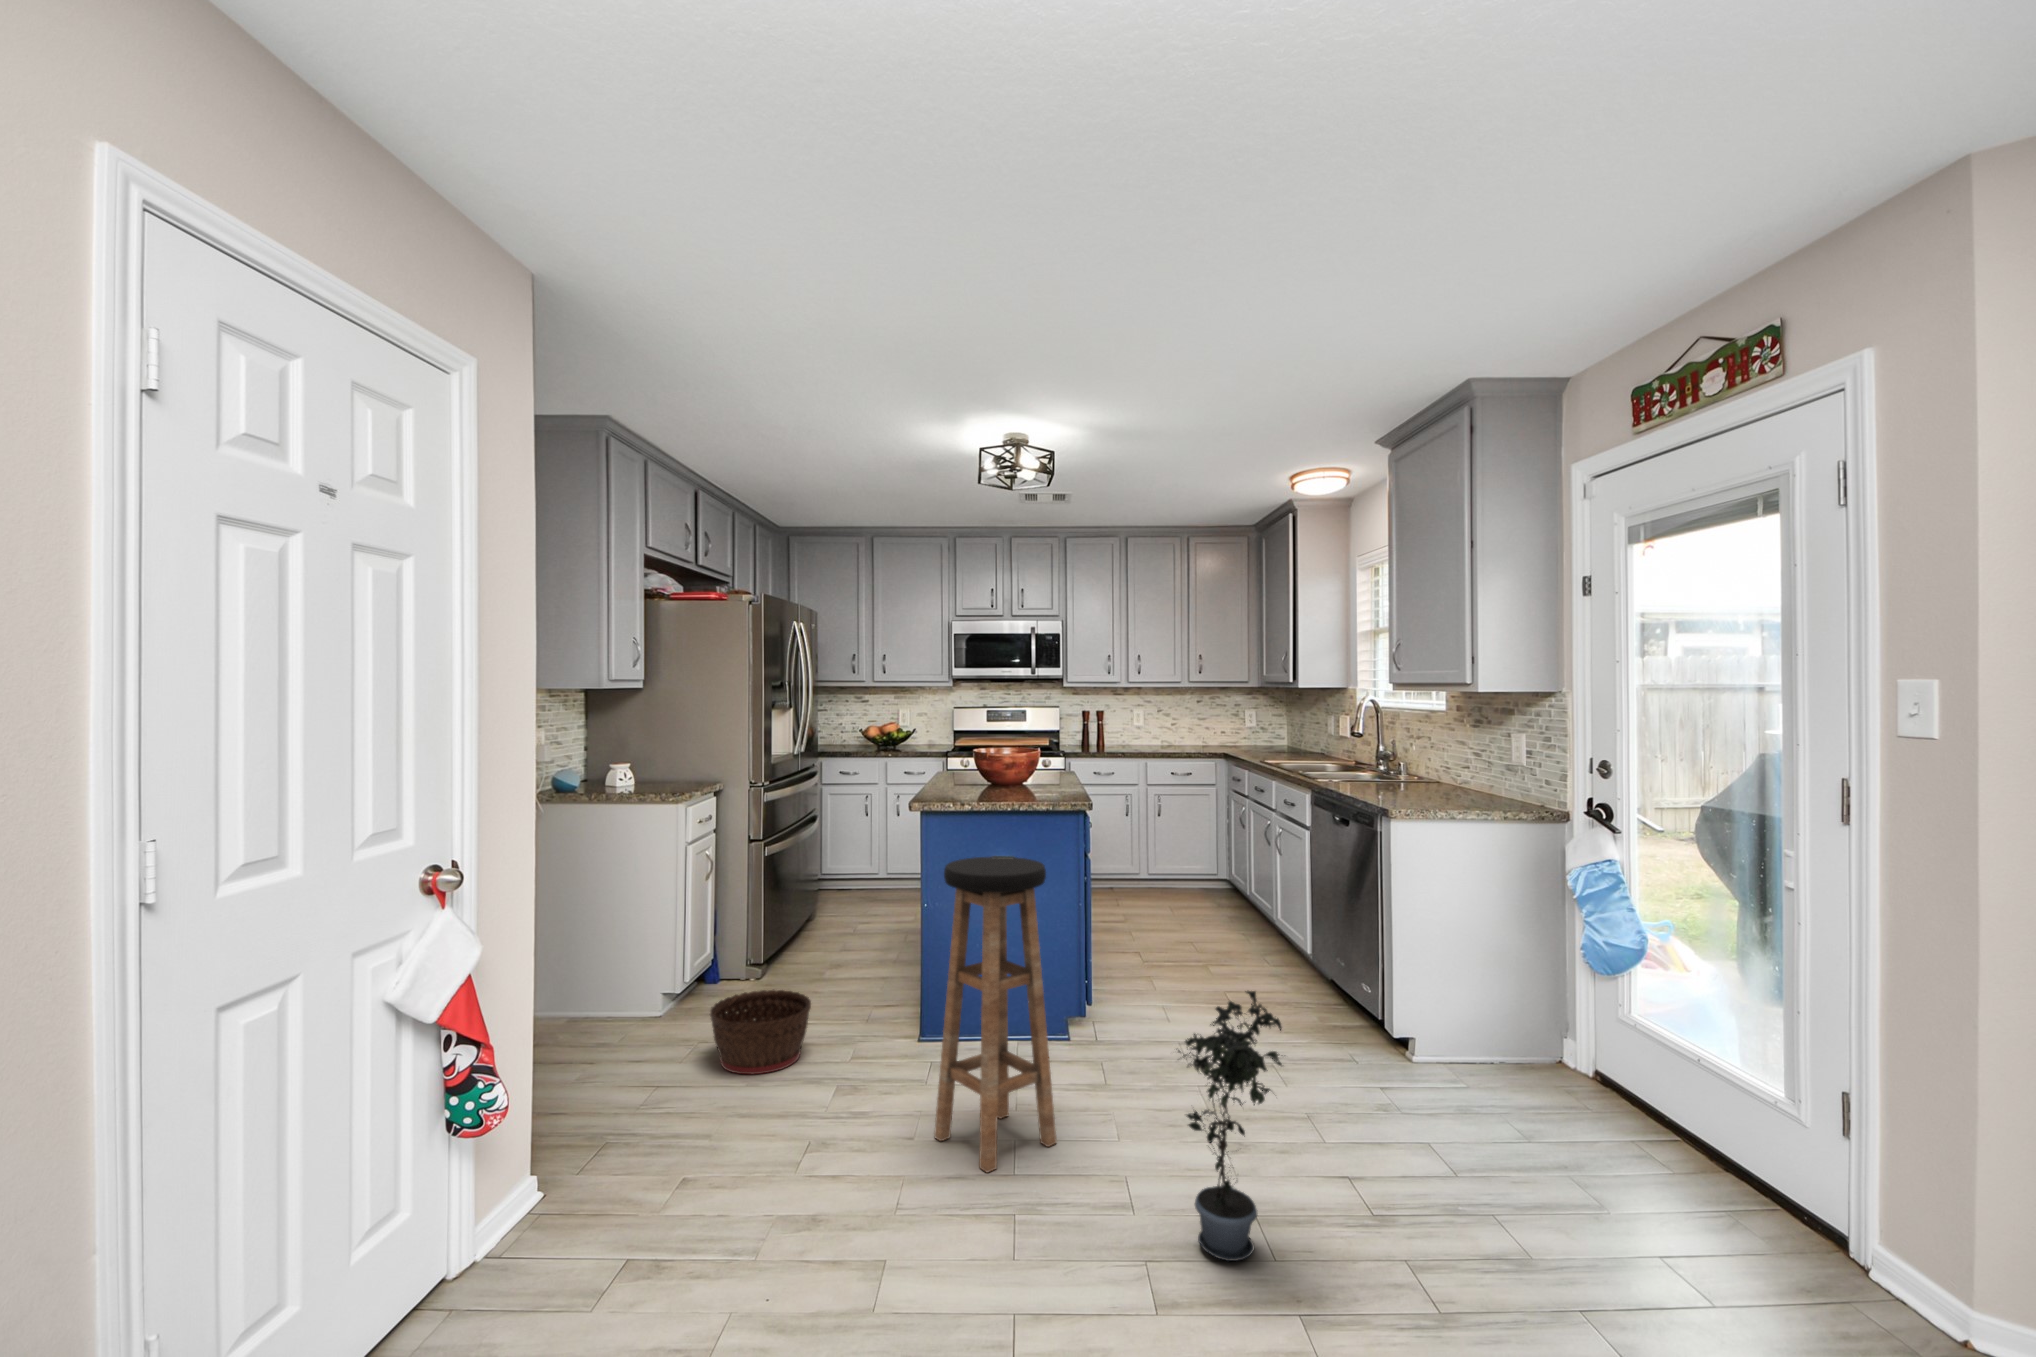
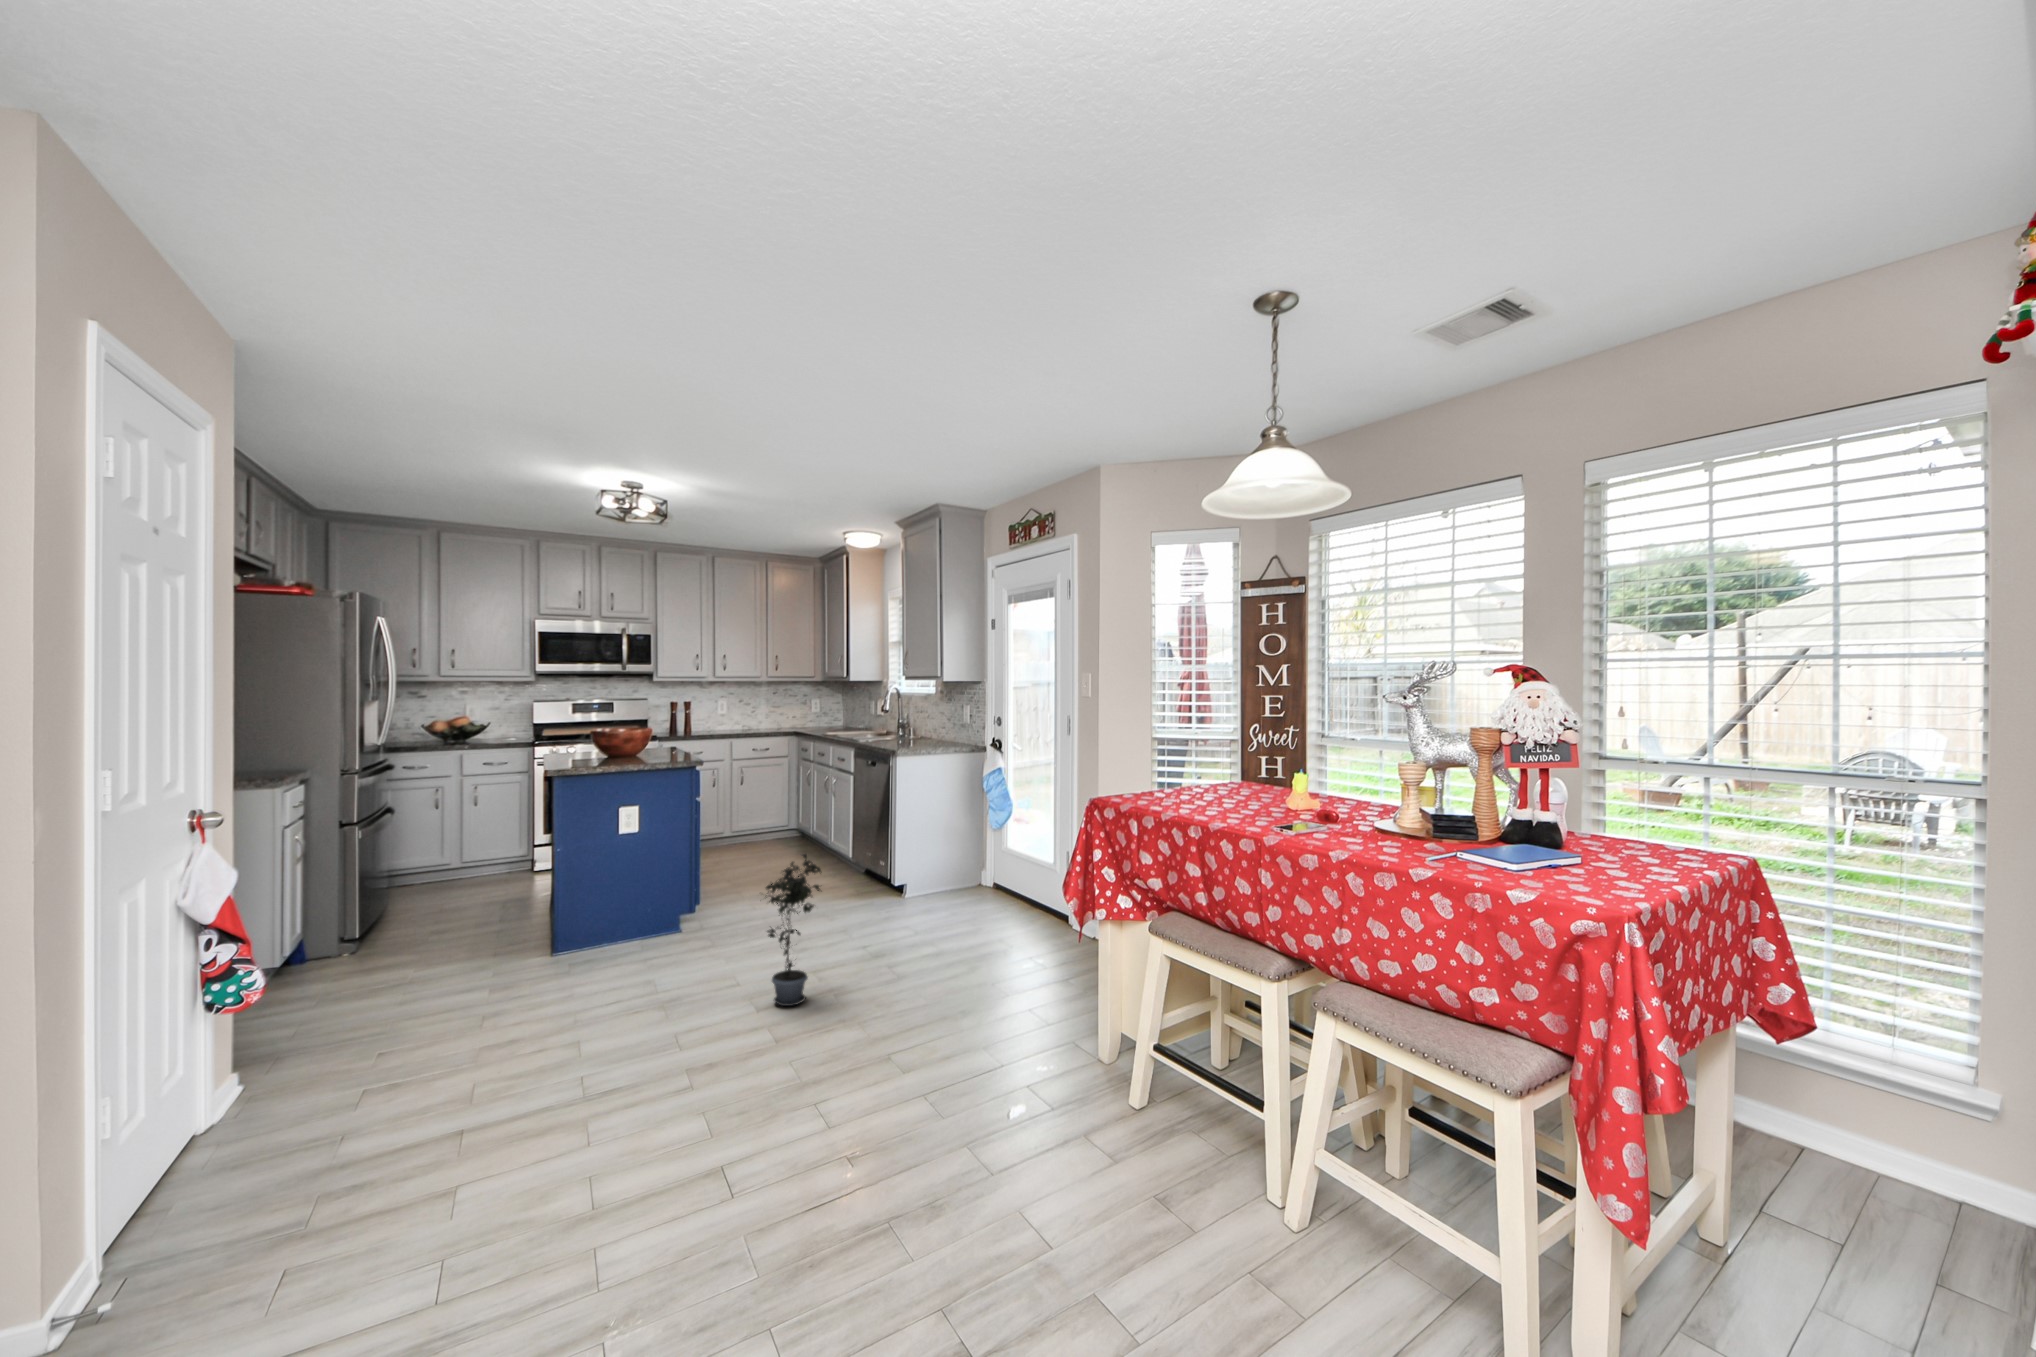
bar stool: present [934,856,1057,1172] -> none [587,798,678,1002]
basket: present [710,990,811,1074] -> none [366,926,463,991]

